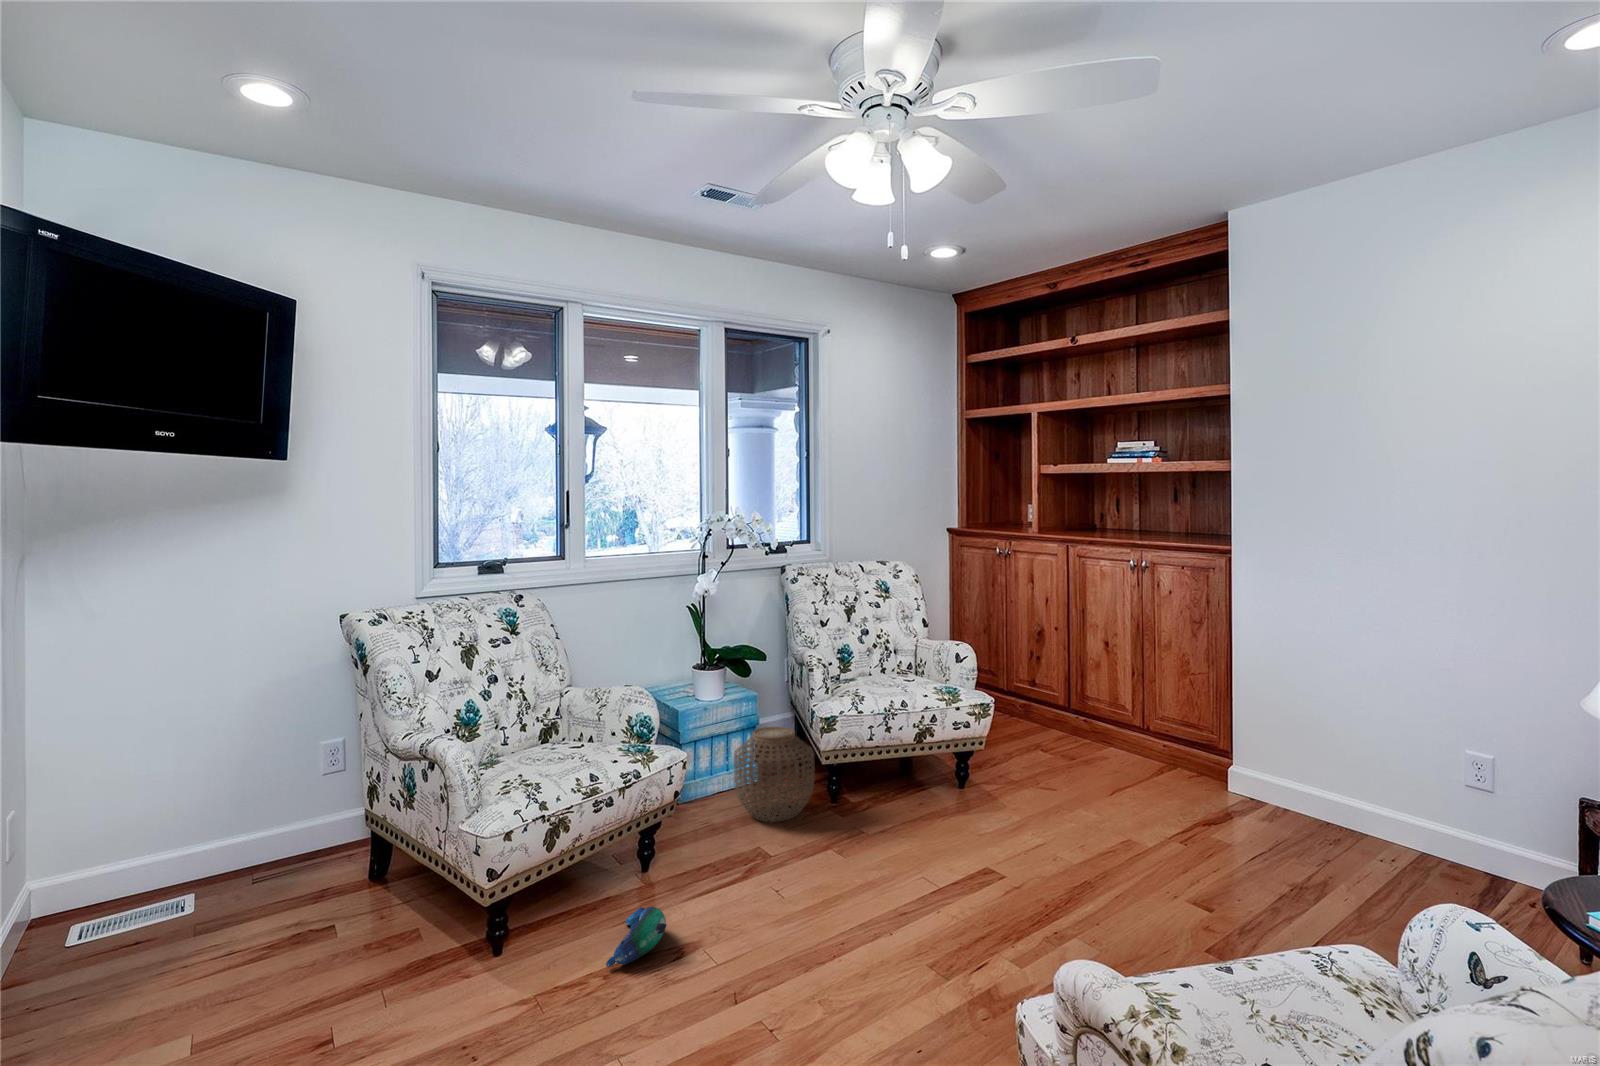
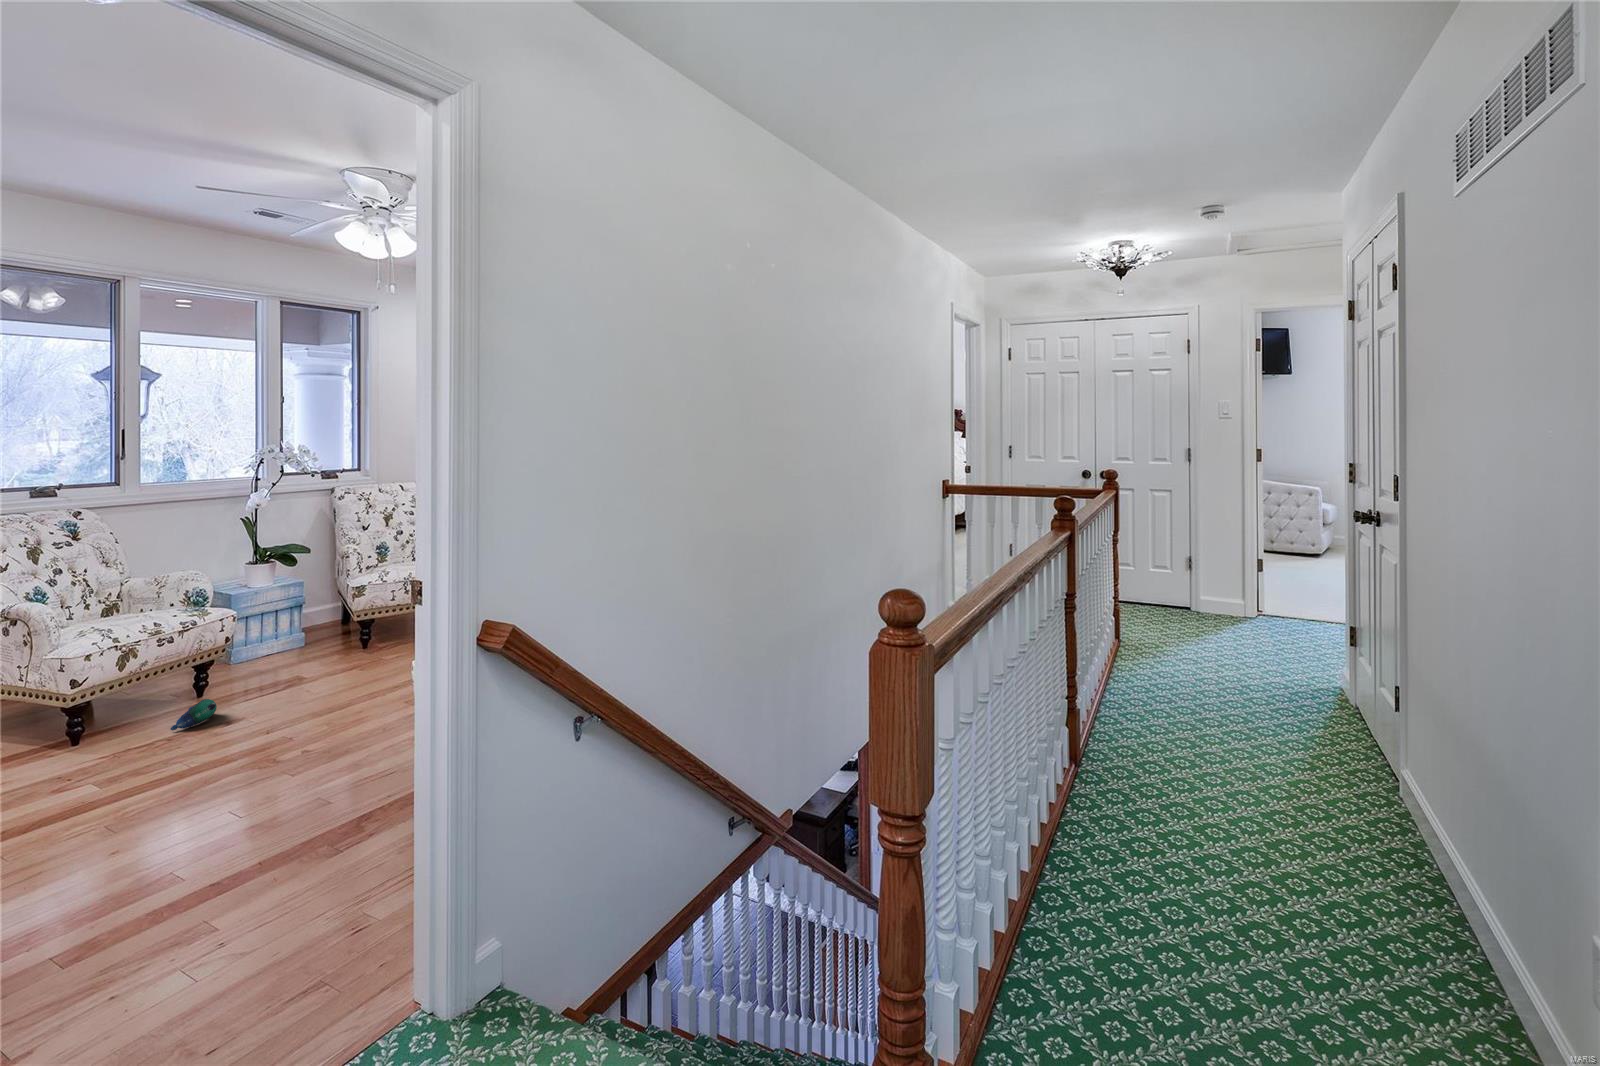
woven basket: present [734,727,814,822] -> none [282,599,348,663]

